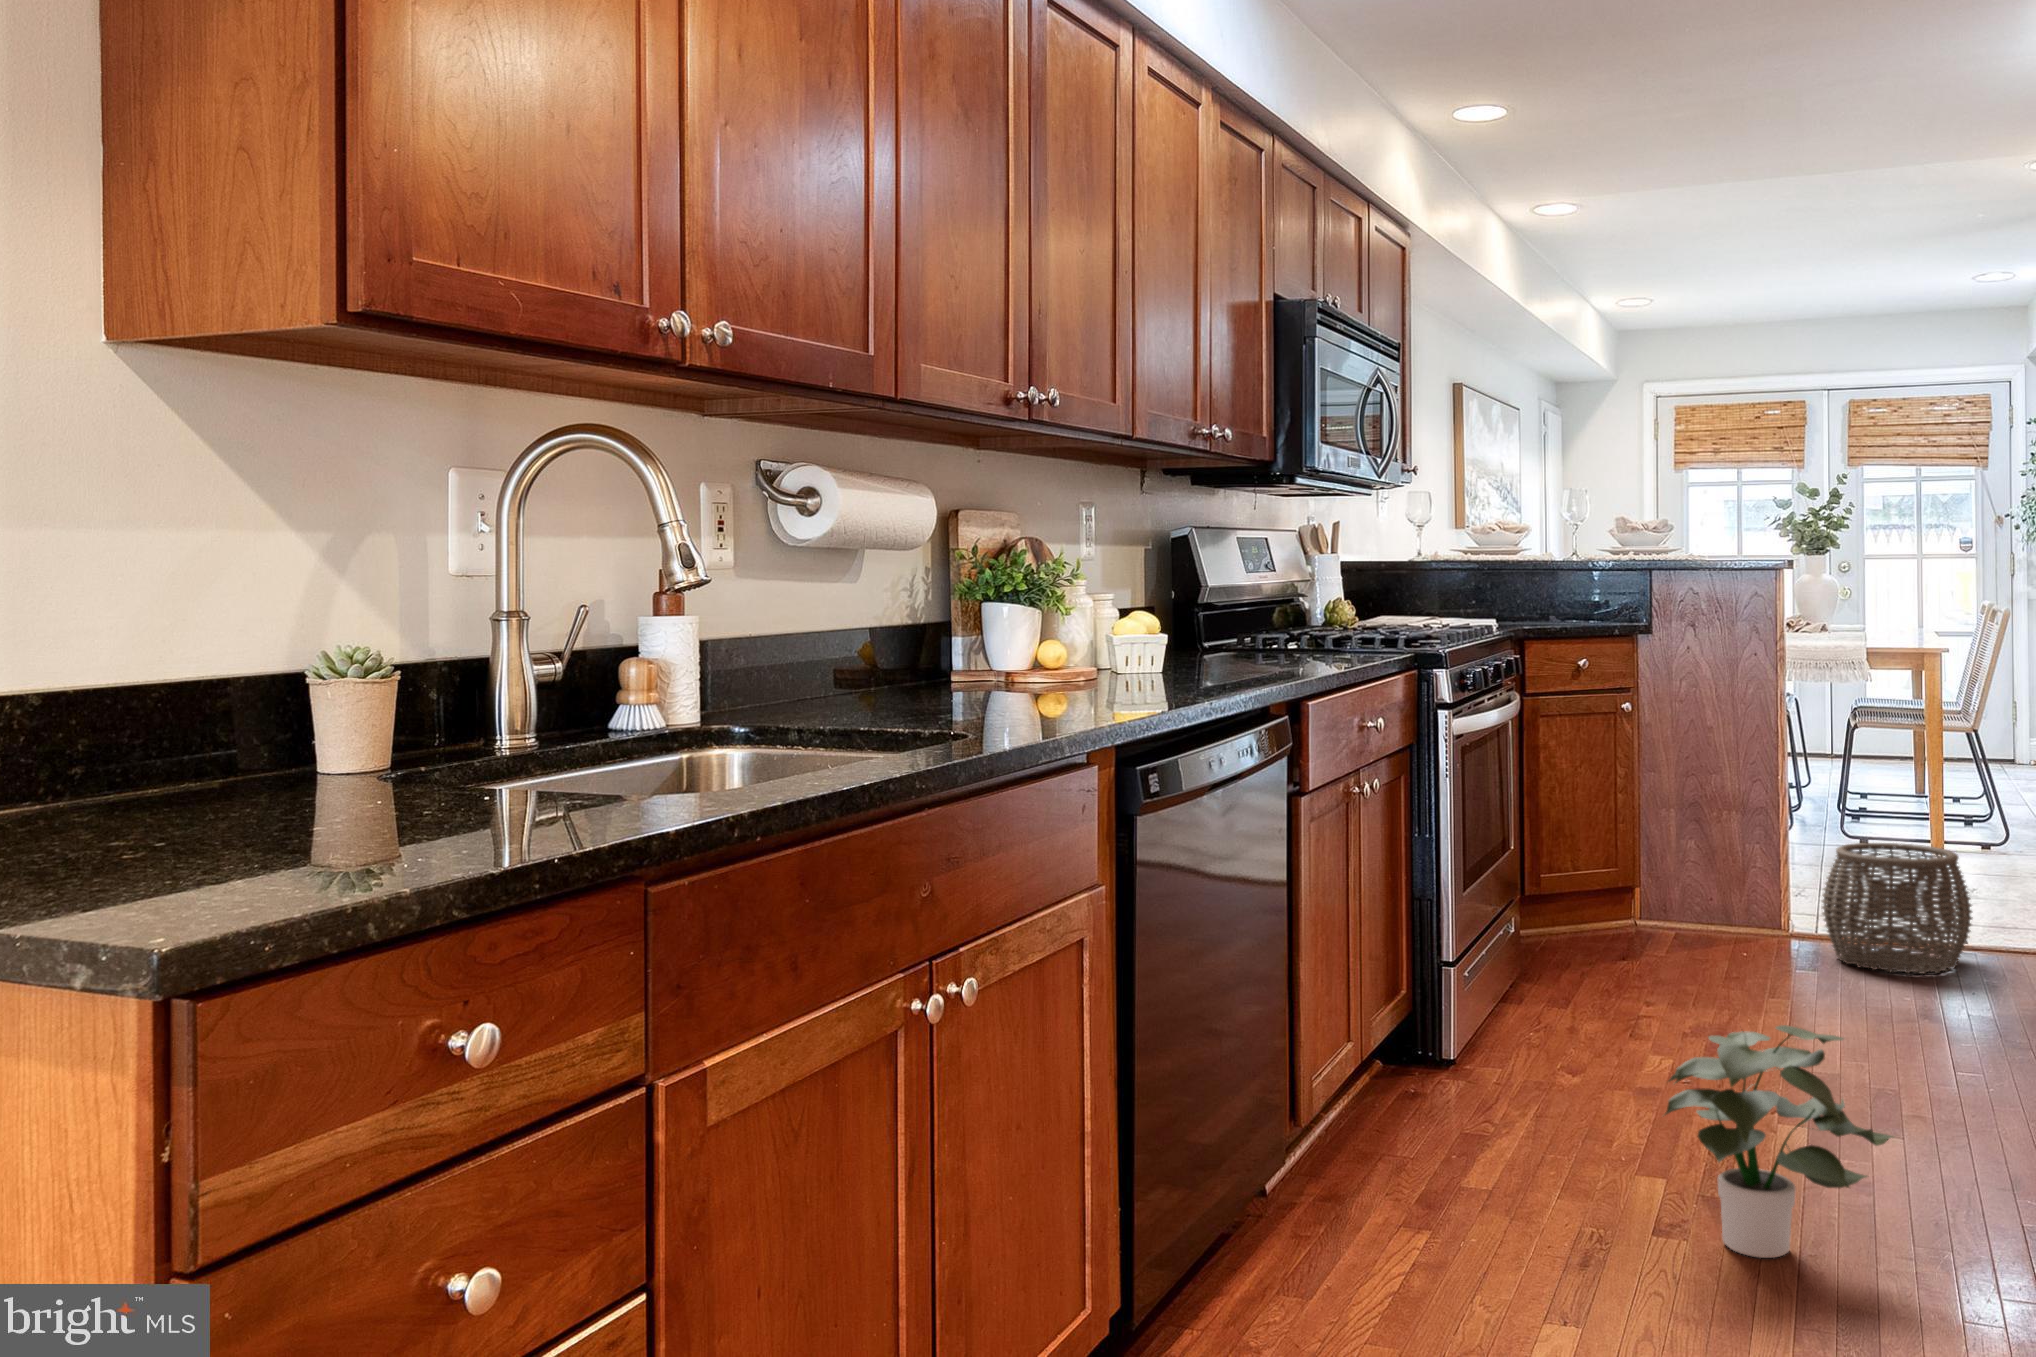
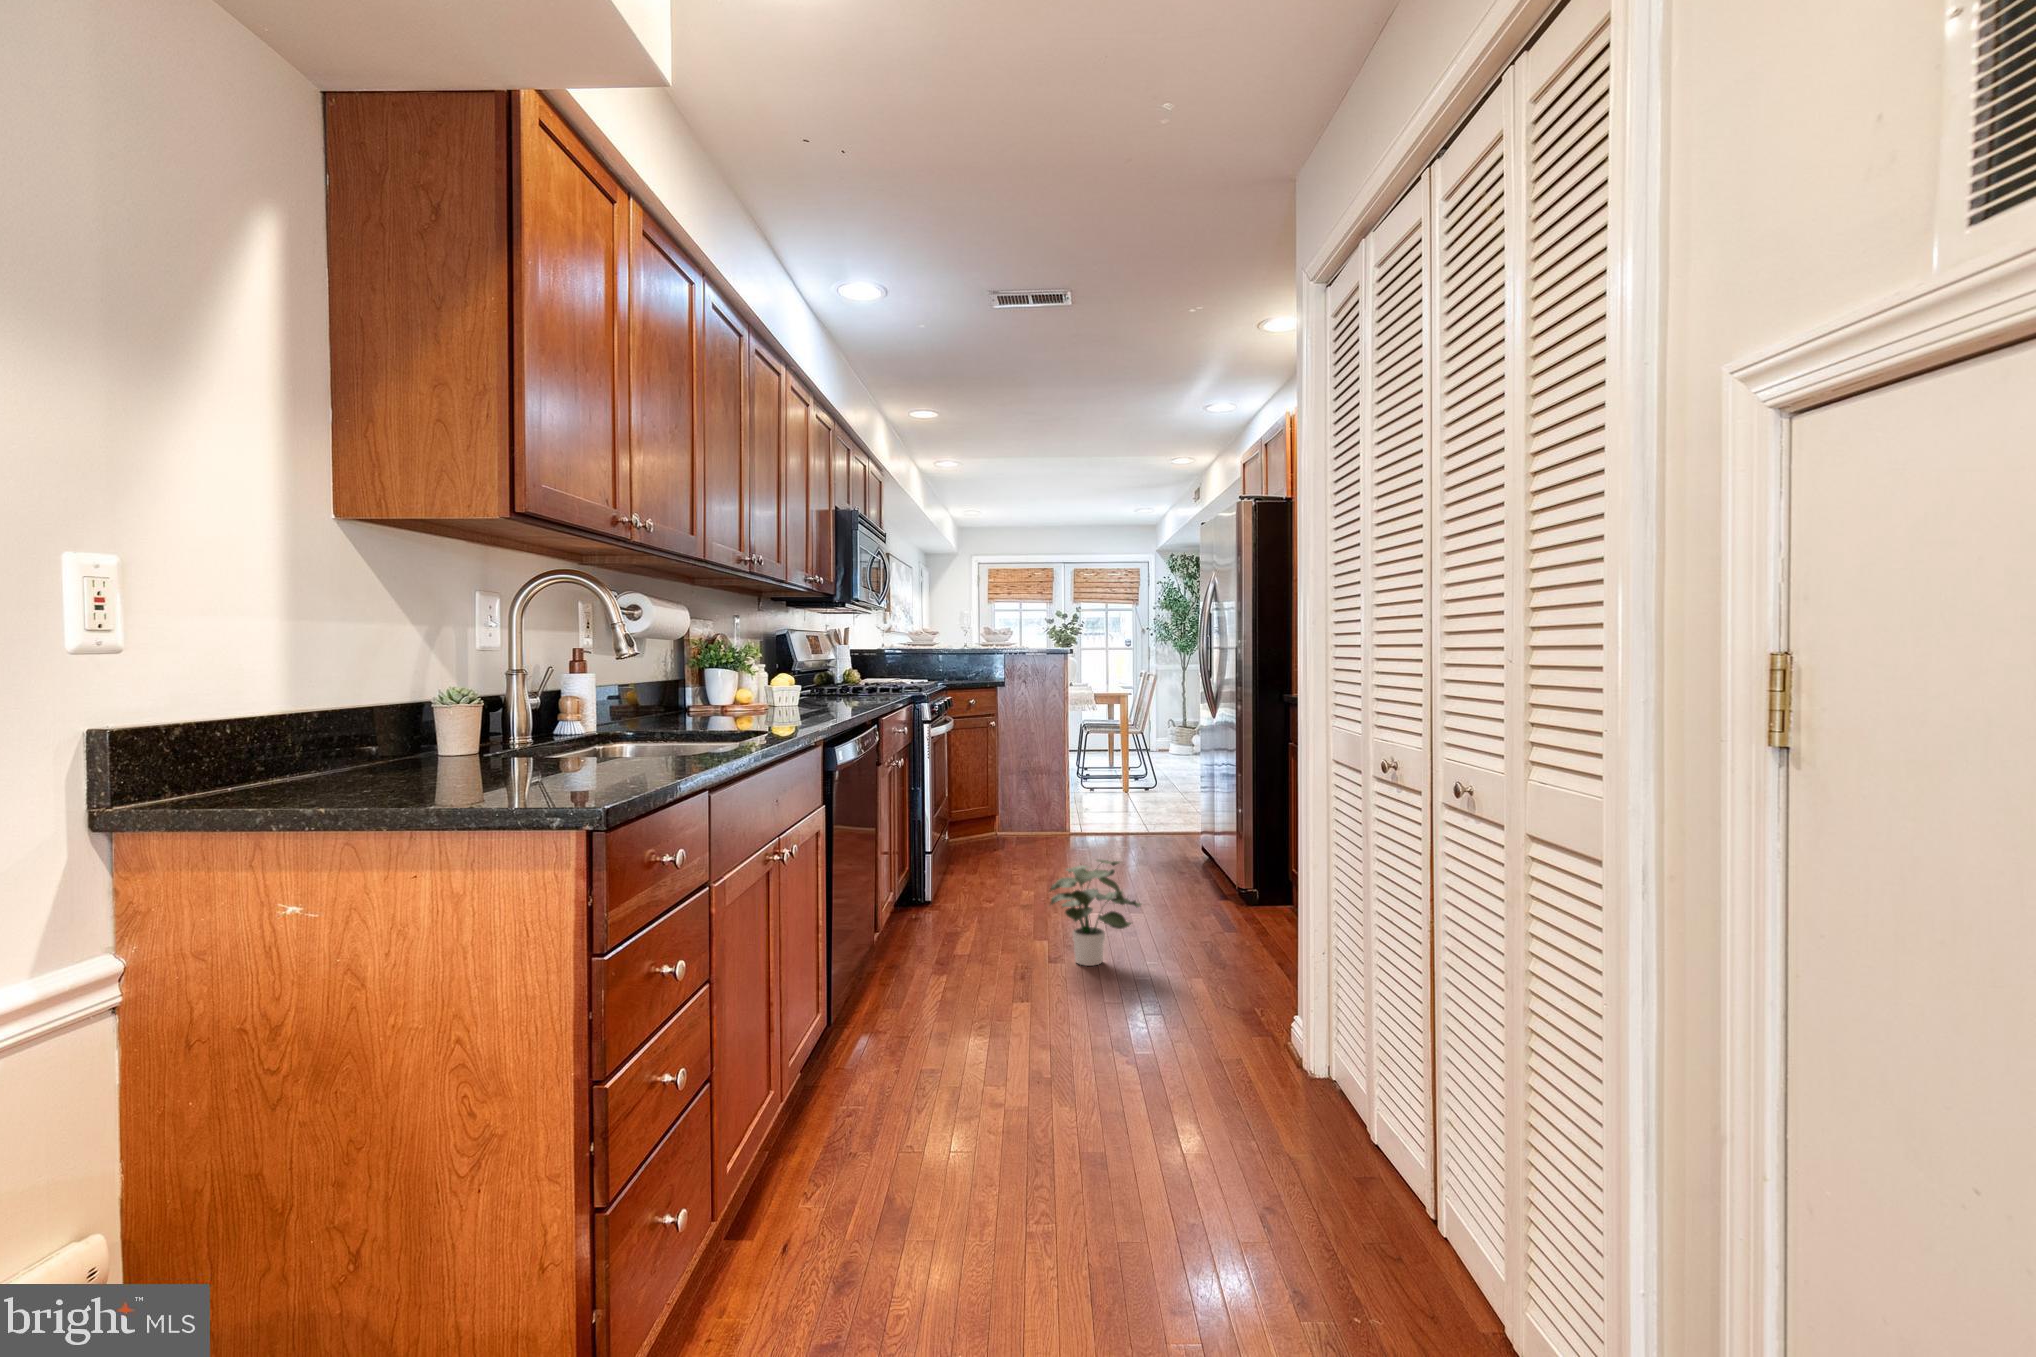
woven basket: present [1822,843,1972,974] -> none [1087,786,1151,847]

